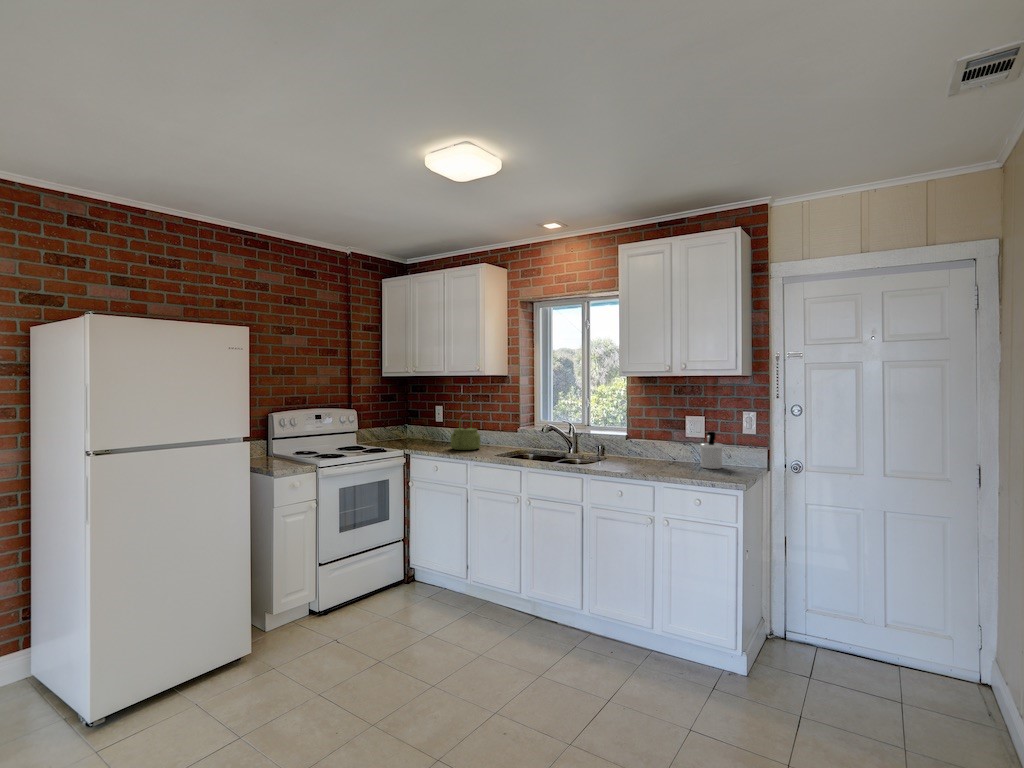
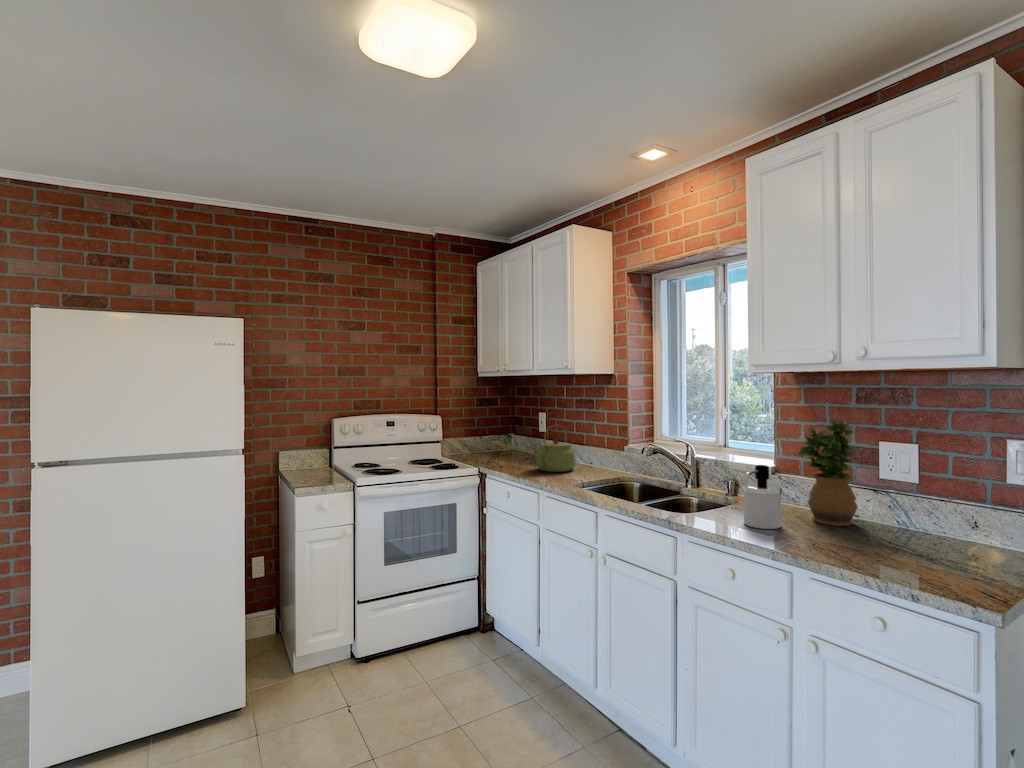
potted plant: none [645,404,676,465] -> present [798,420,858,526]
soap dispenser: present [700,432,723,469] -> present [742,465,783,529]

